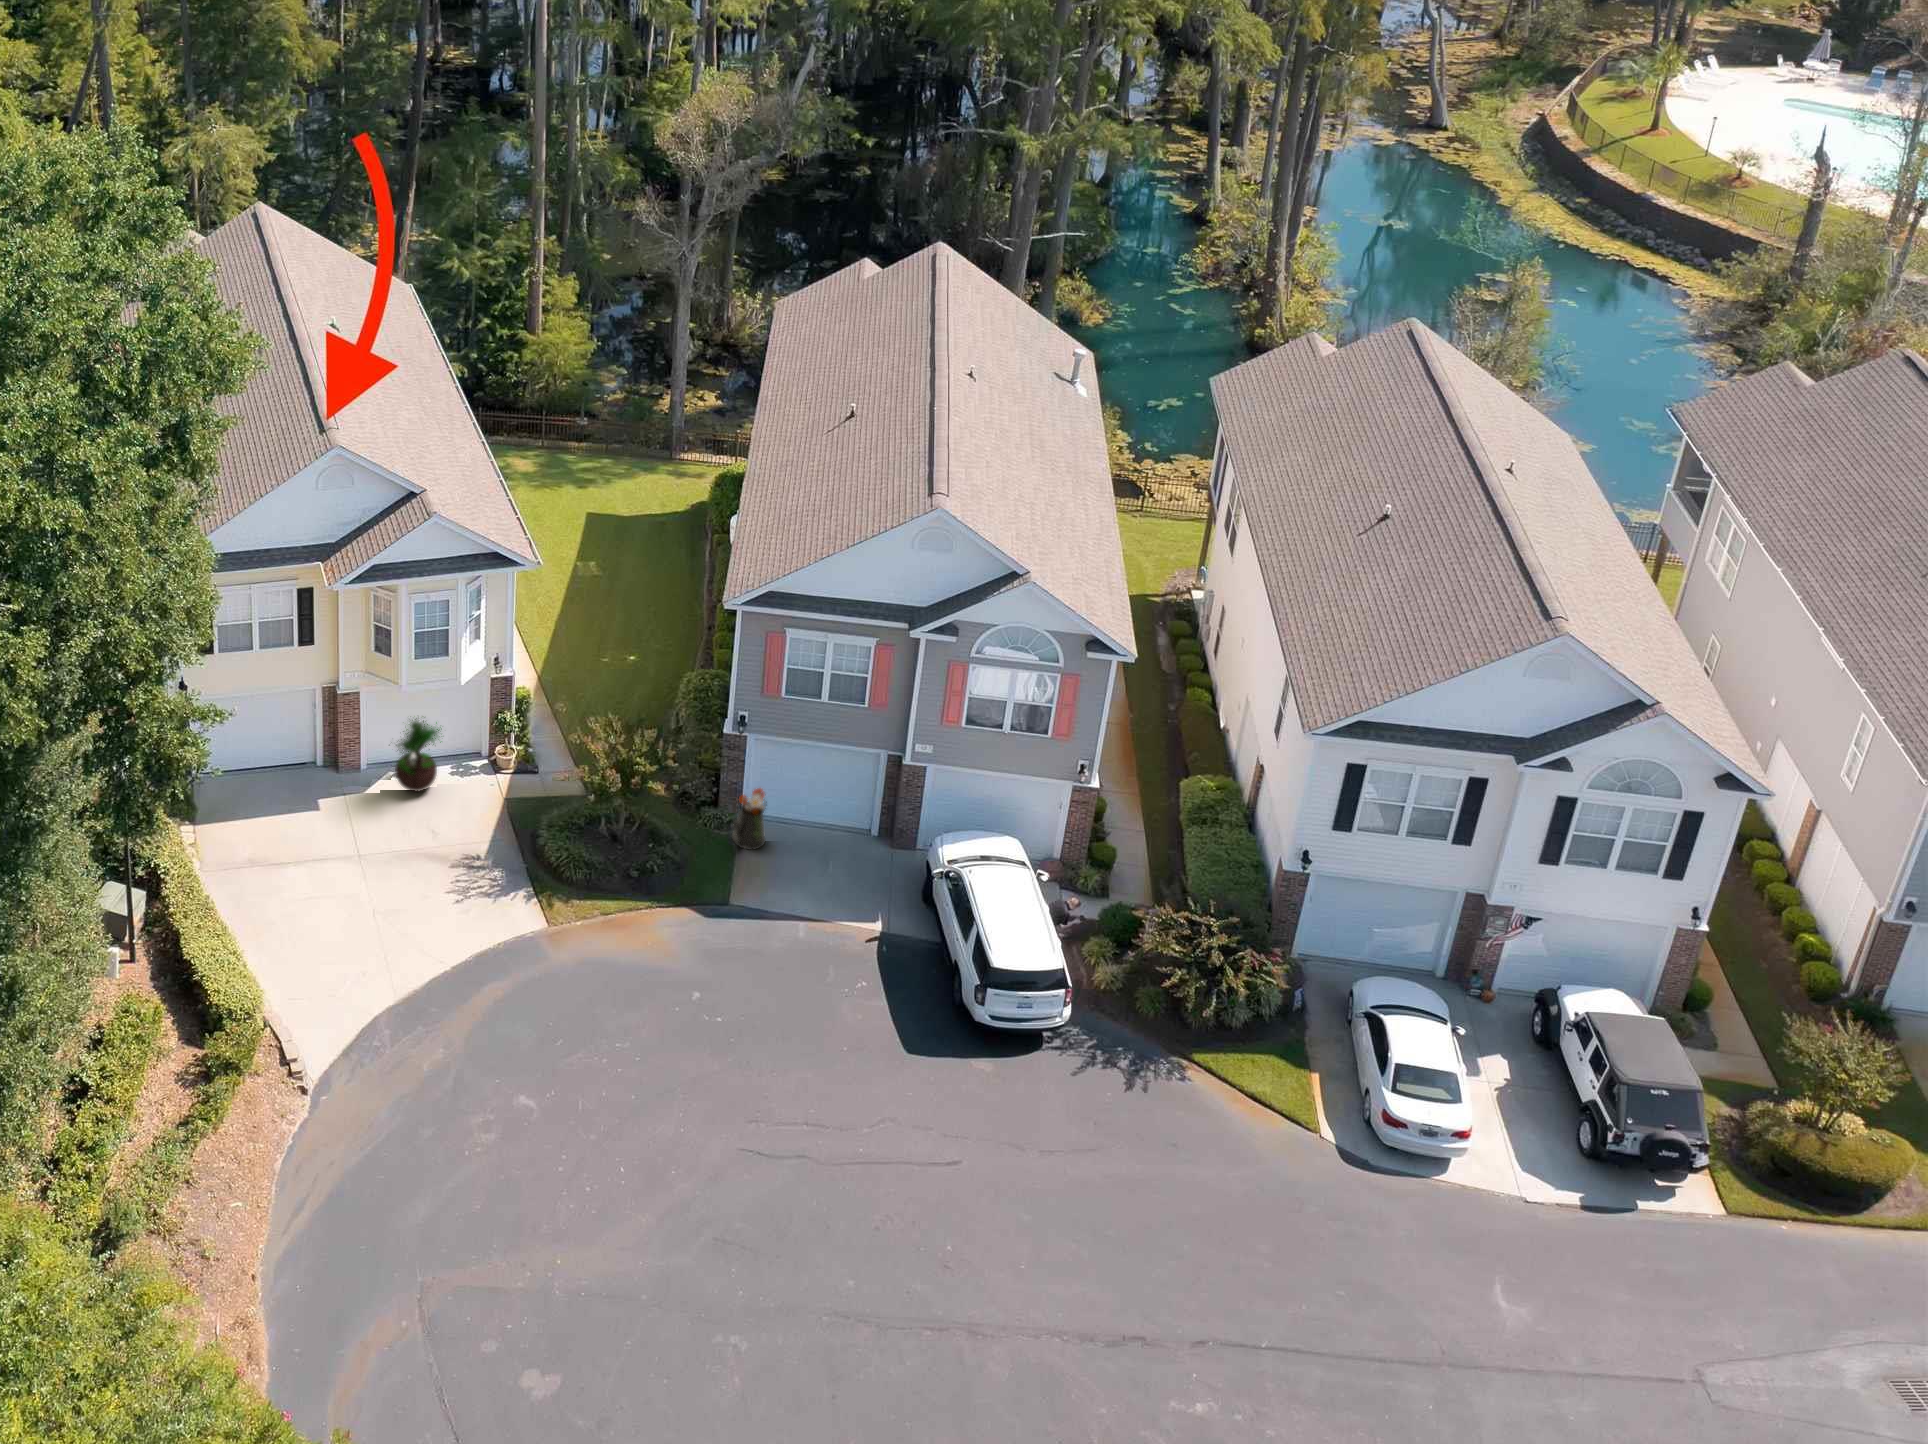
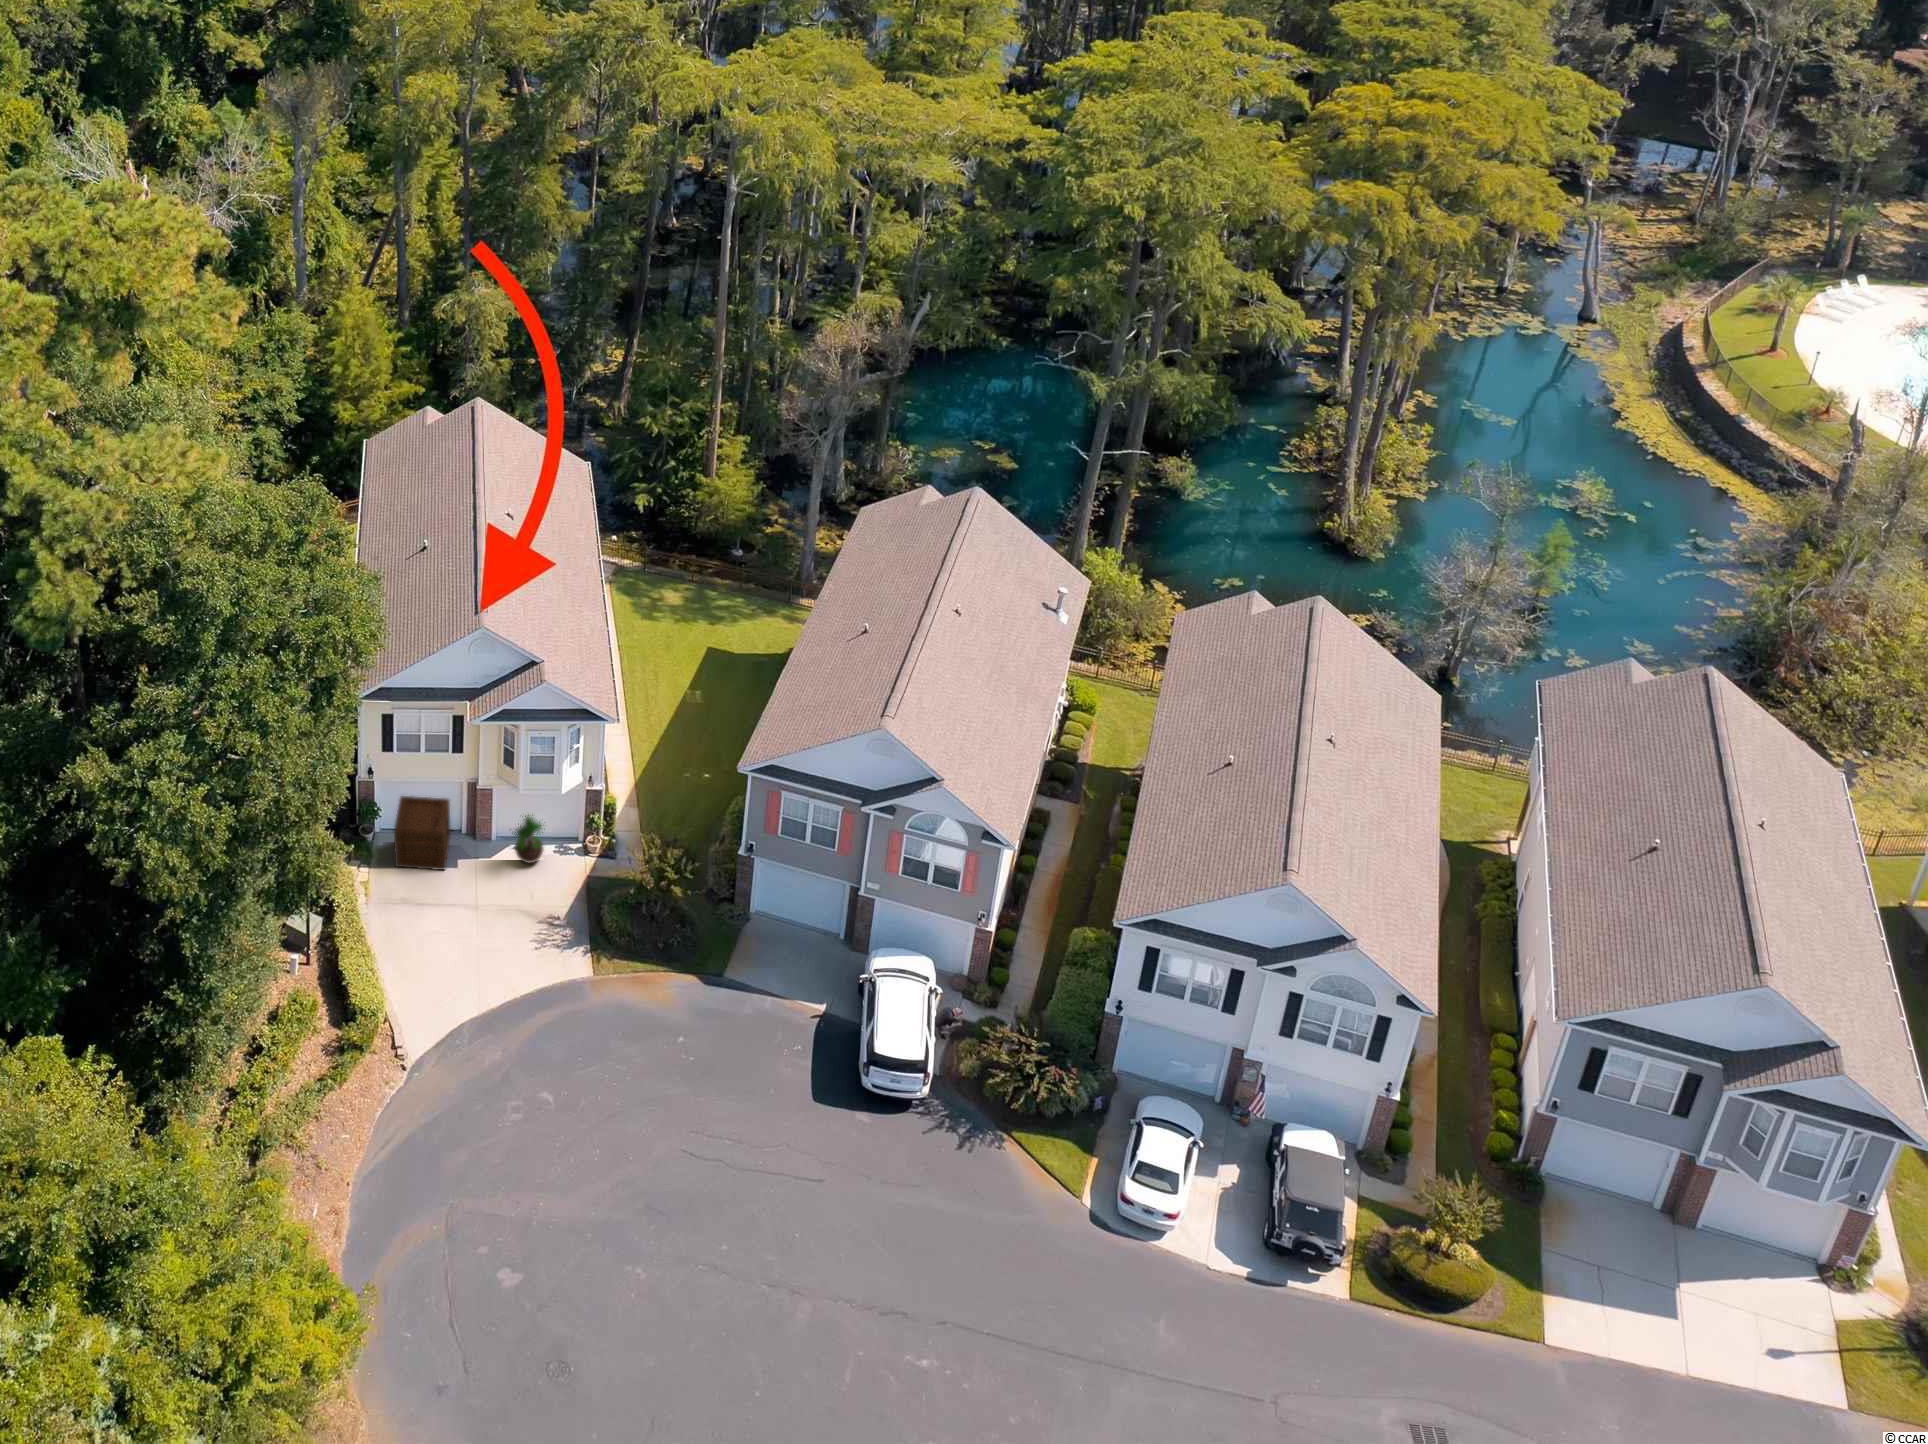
wooden crate: none [219,712,298,819] -> present [394,796,451,870]
watering can: present [732,788,766,850] -> none [735,893,763,937]

